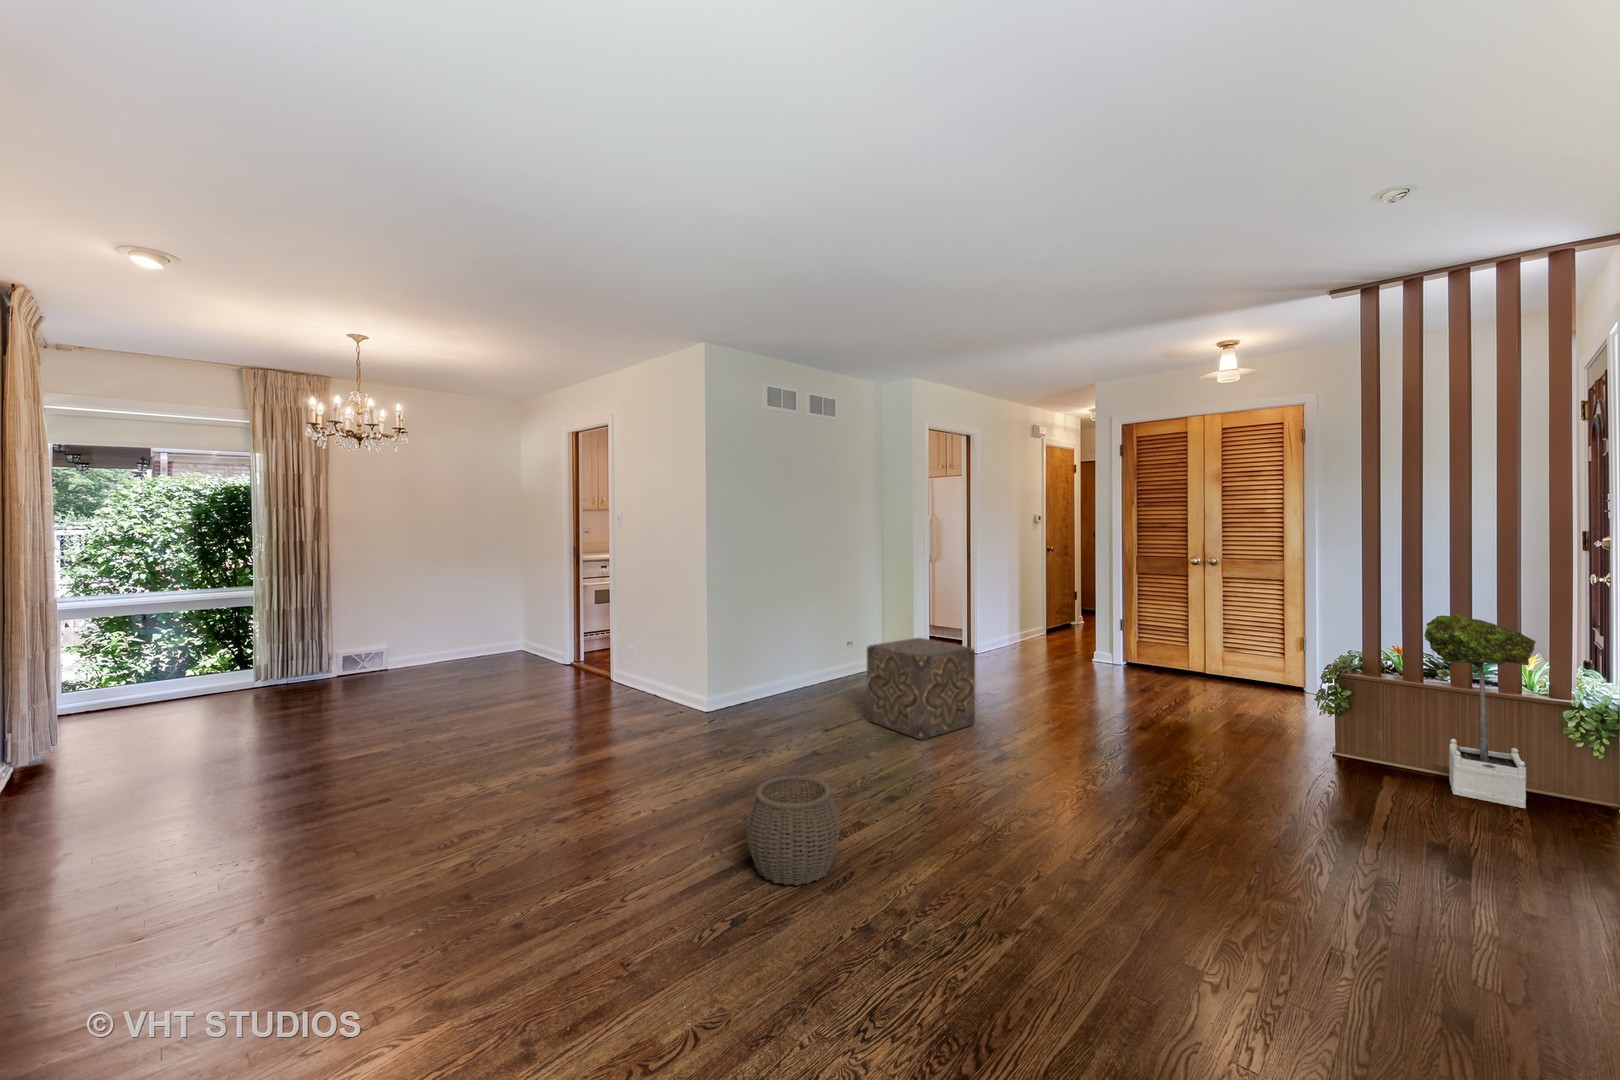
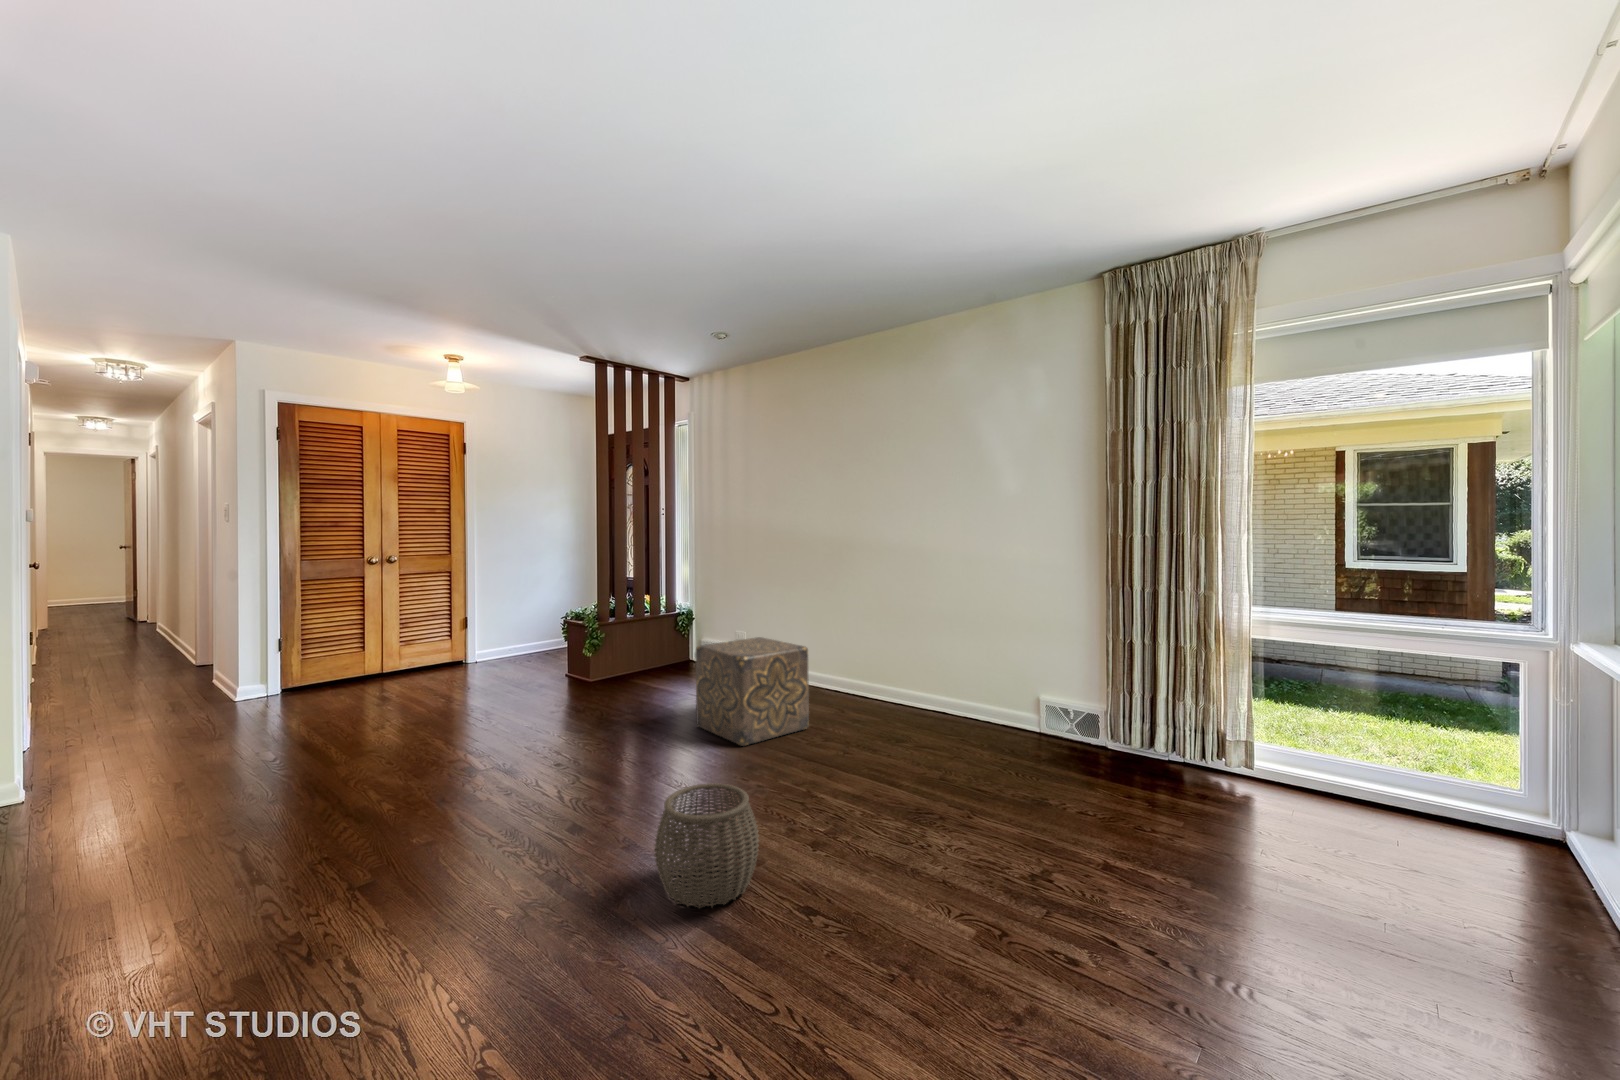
potted tree: present [1424,614,1536,808] -> none [641,572,689,677]
ottoman: present [867,638,975,740] -> present [696,637,809,746]

